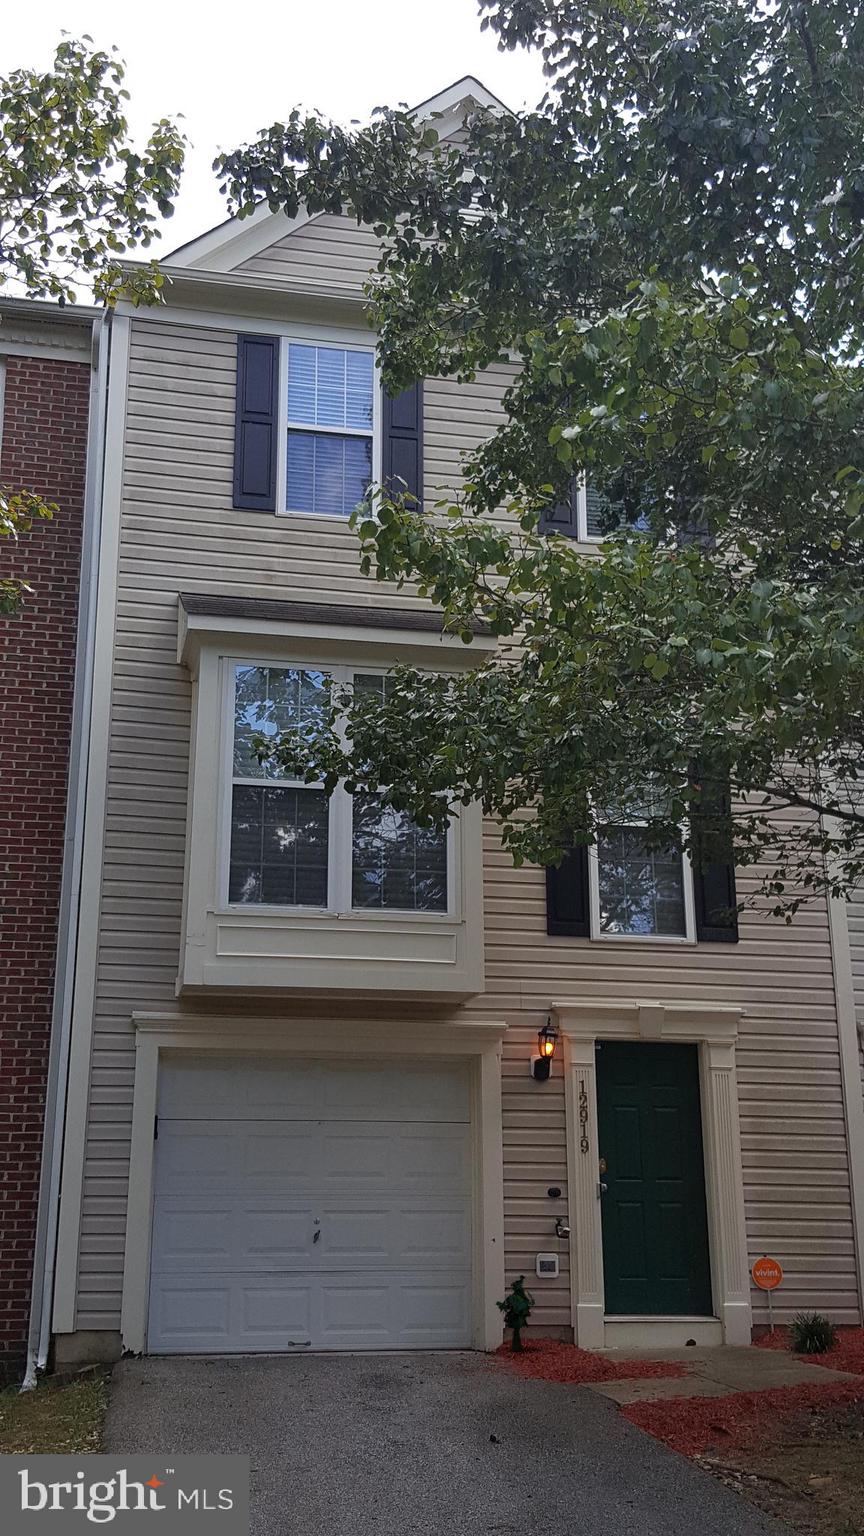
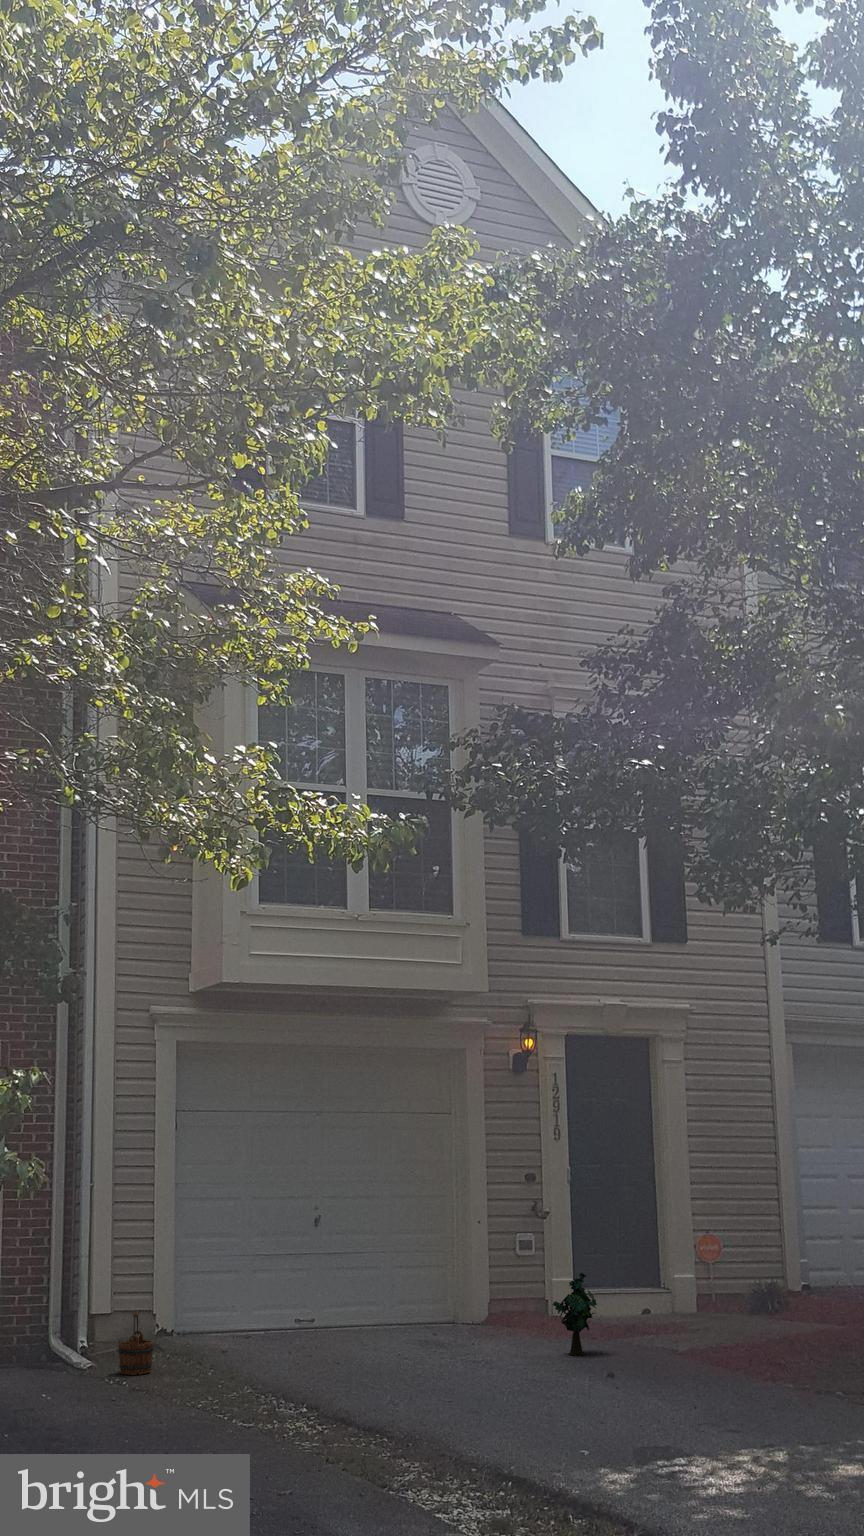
wooden bucket: none [100,1311,133,1371] -> present [118,1312,154,1375]

